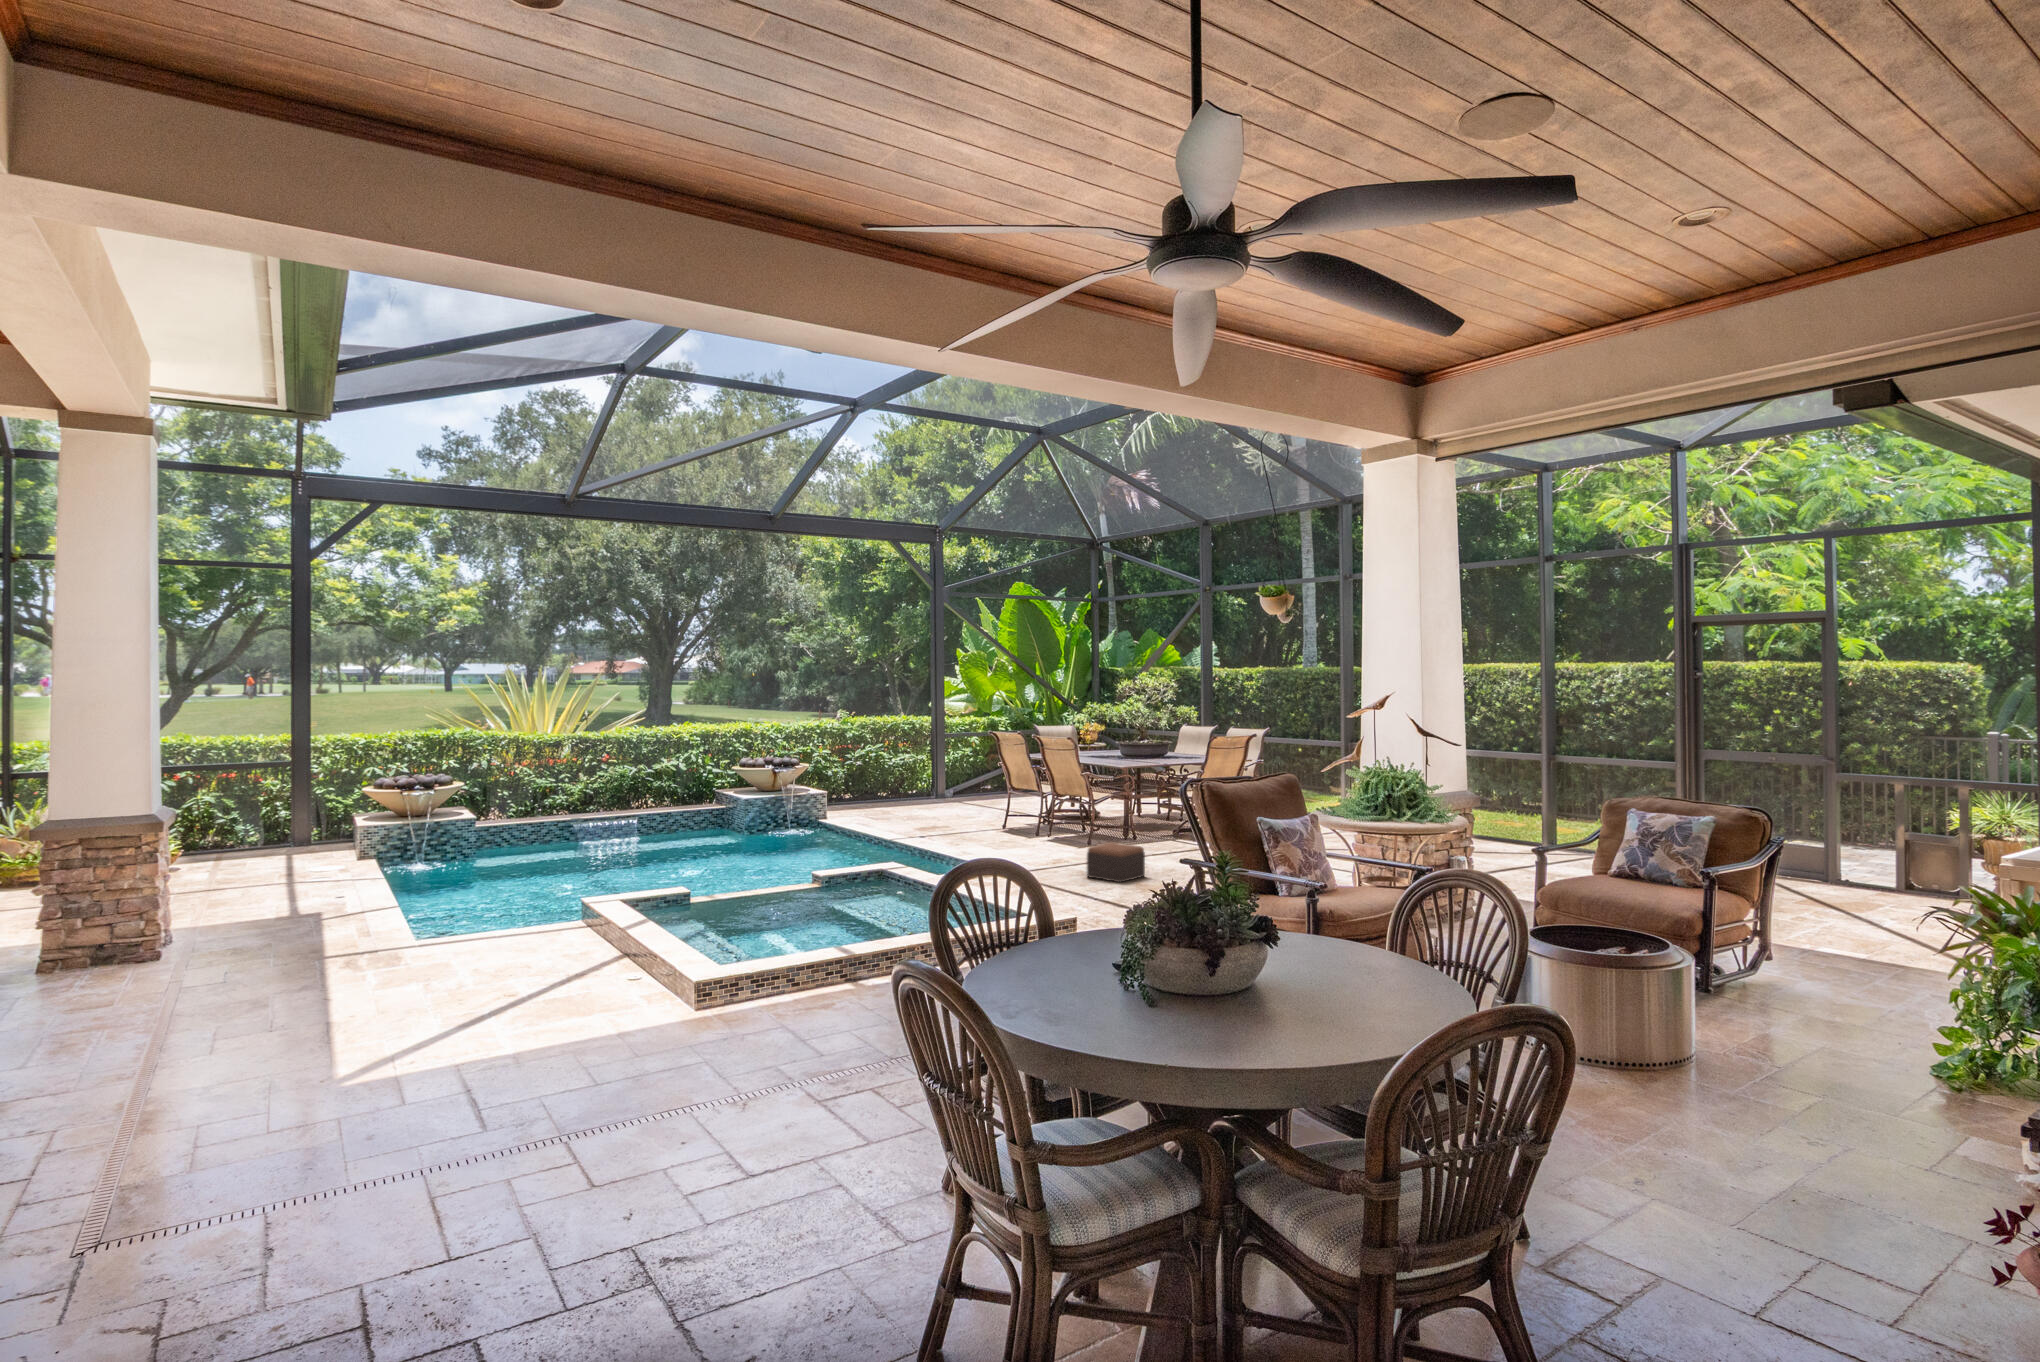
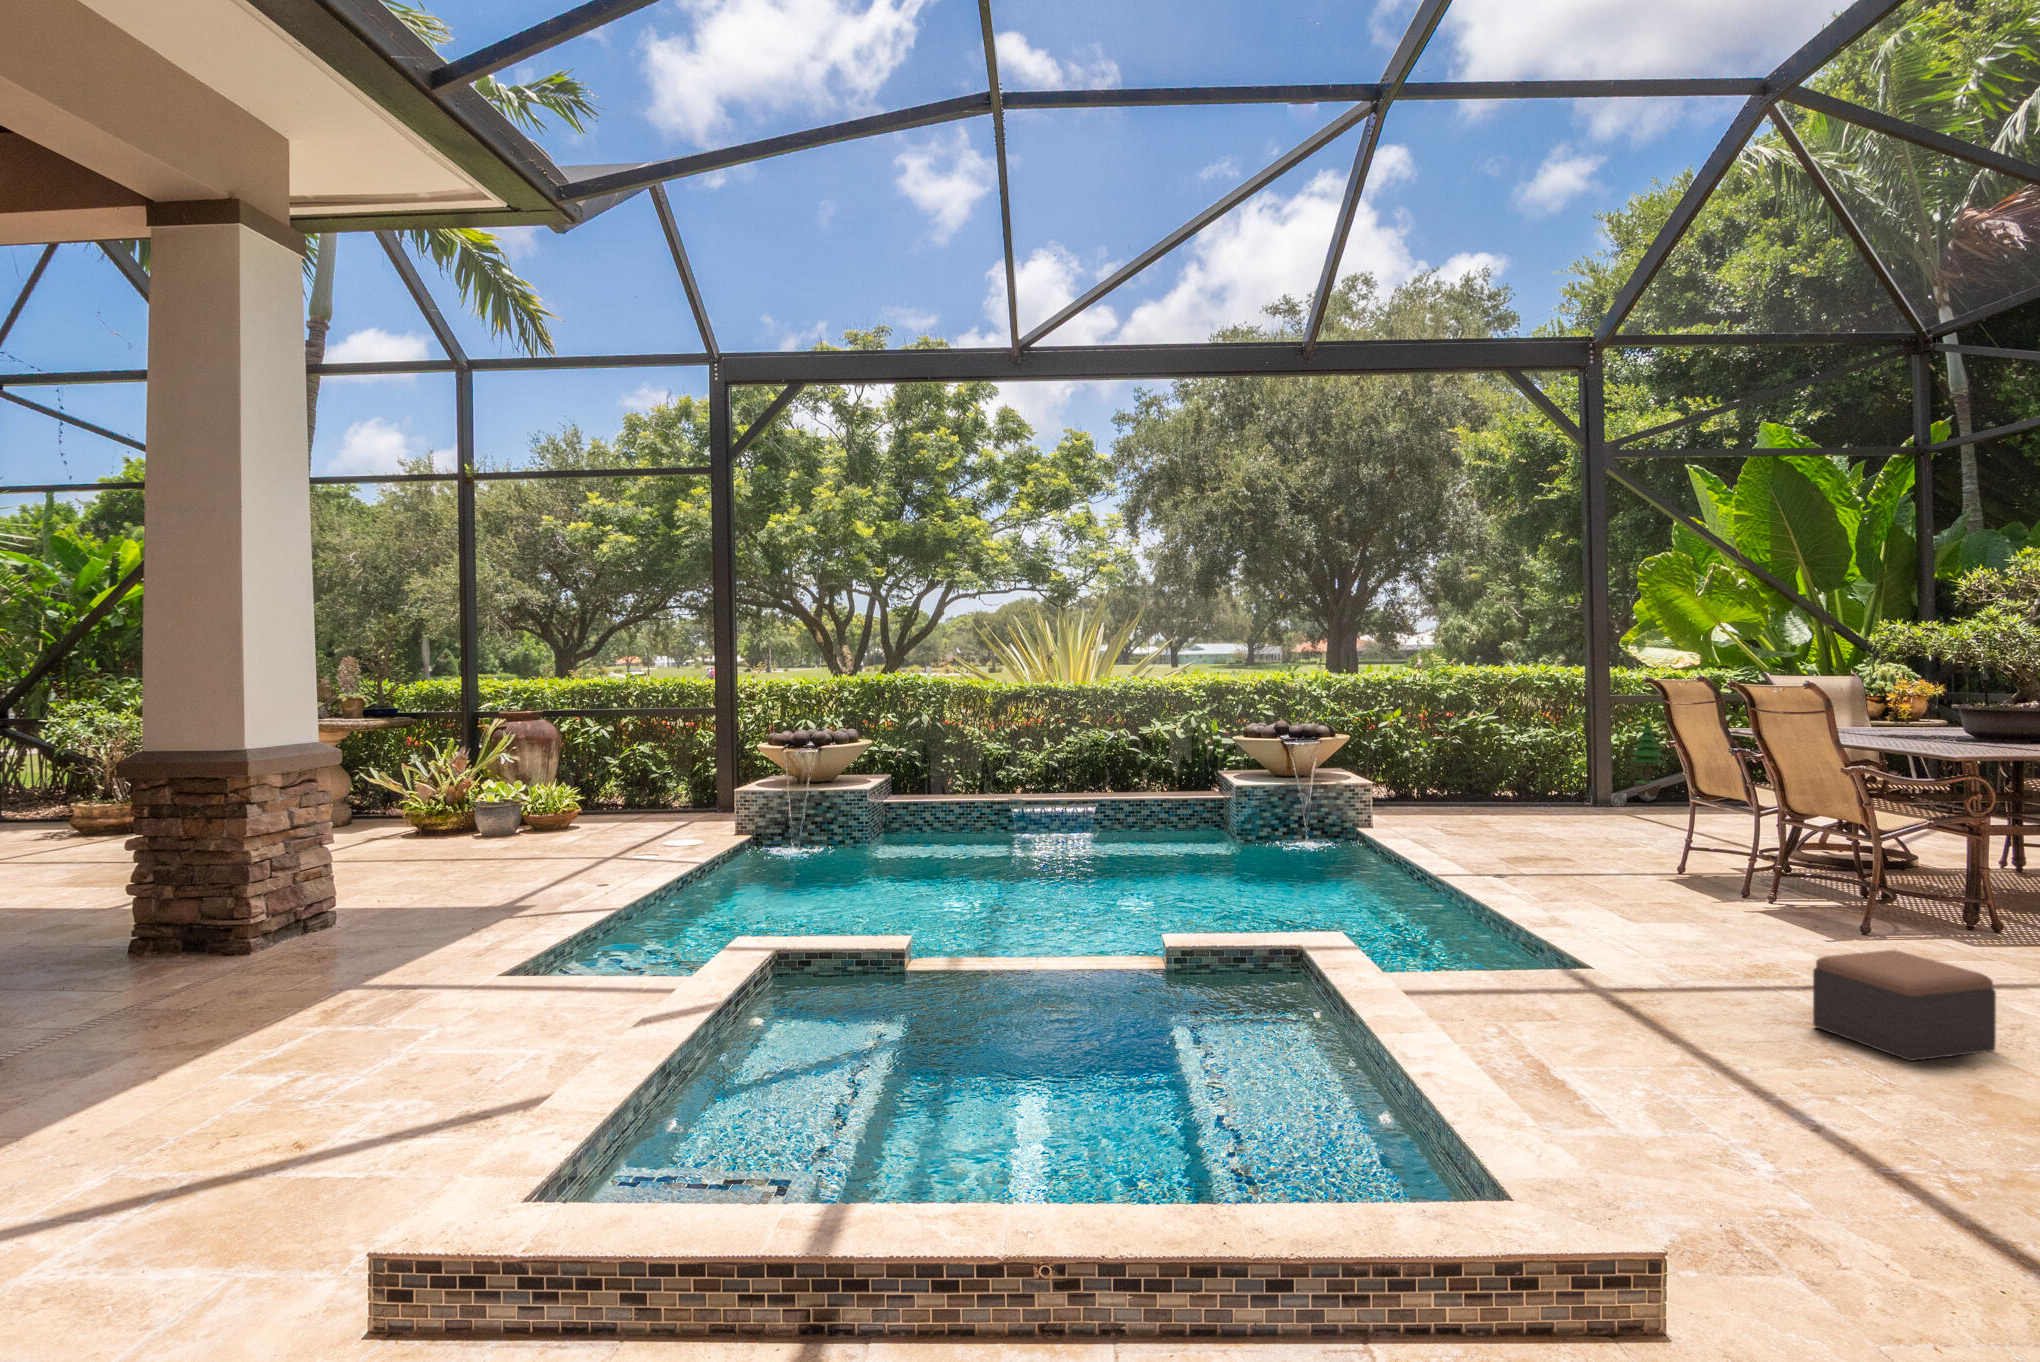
potted tree: none [953,745,972,796] -> present [1631,719,1663,802]

